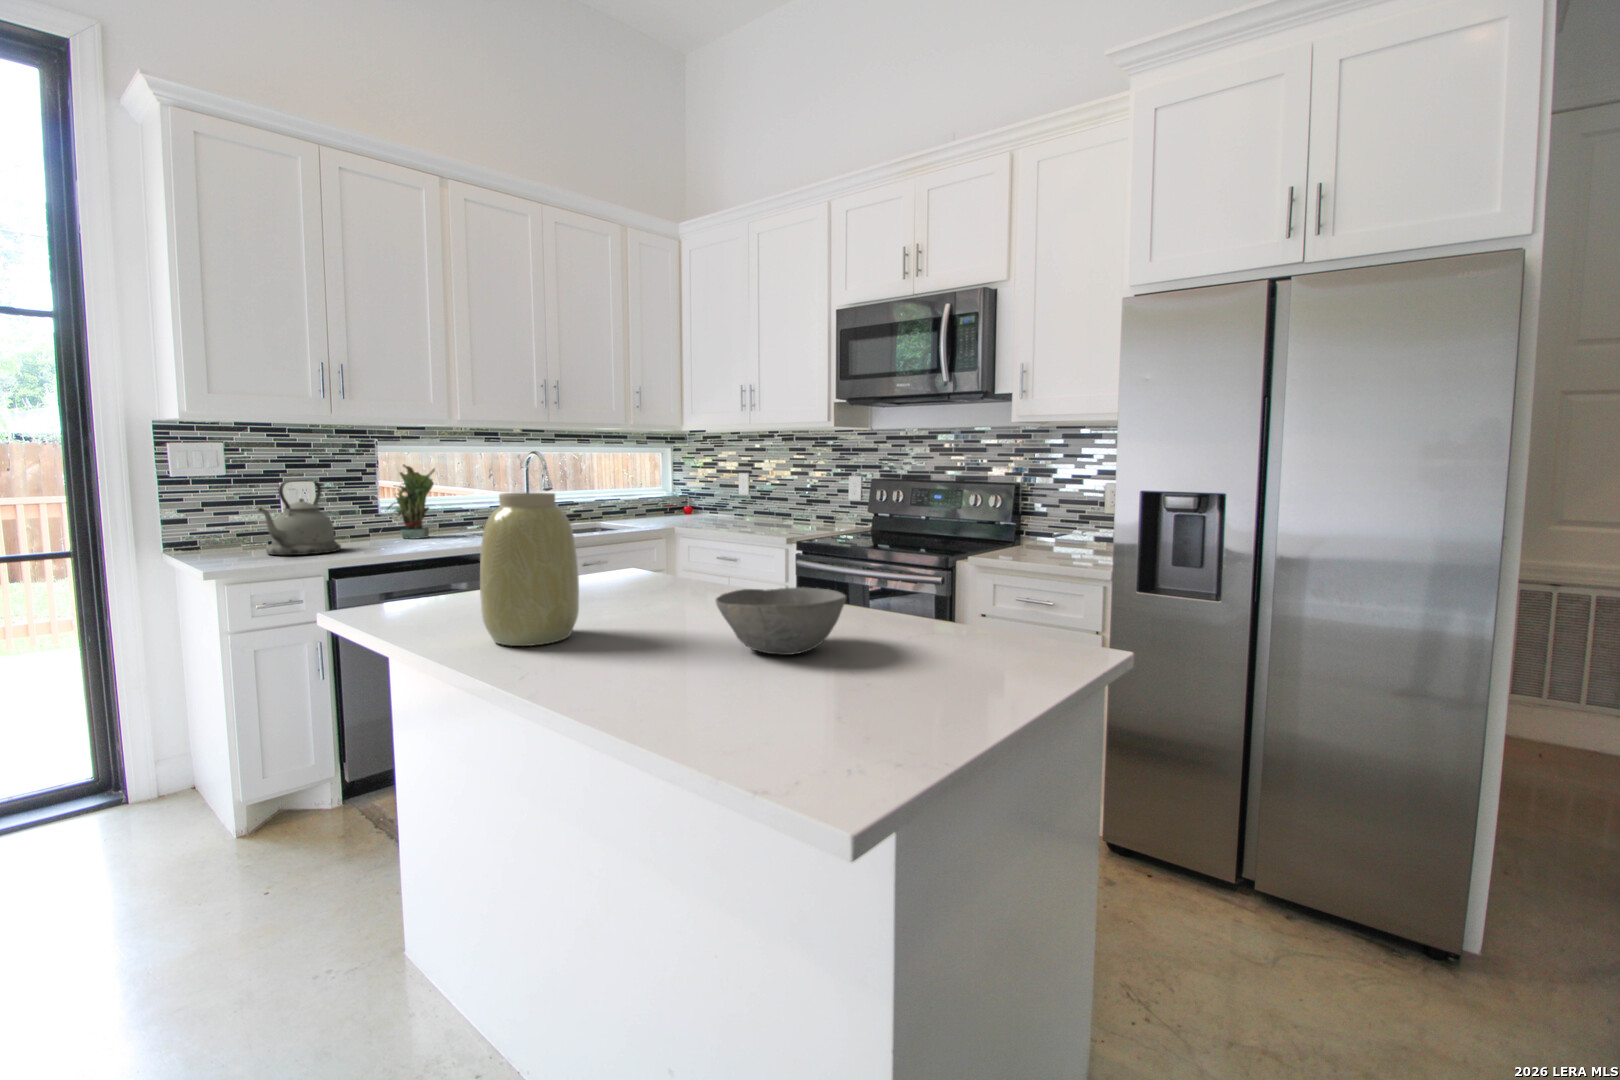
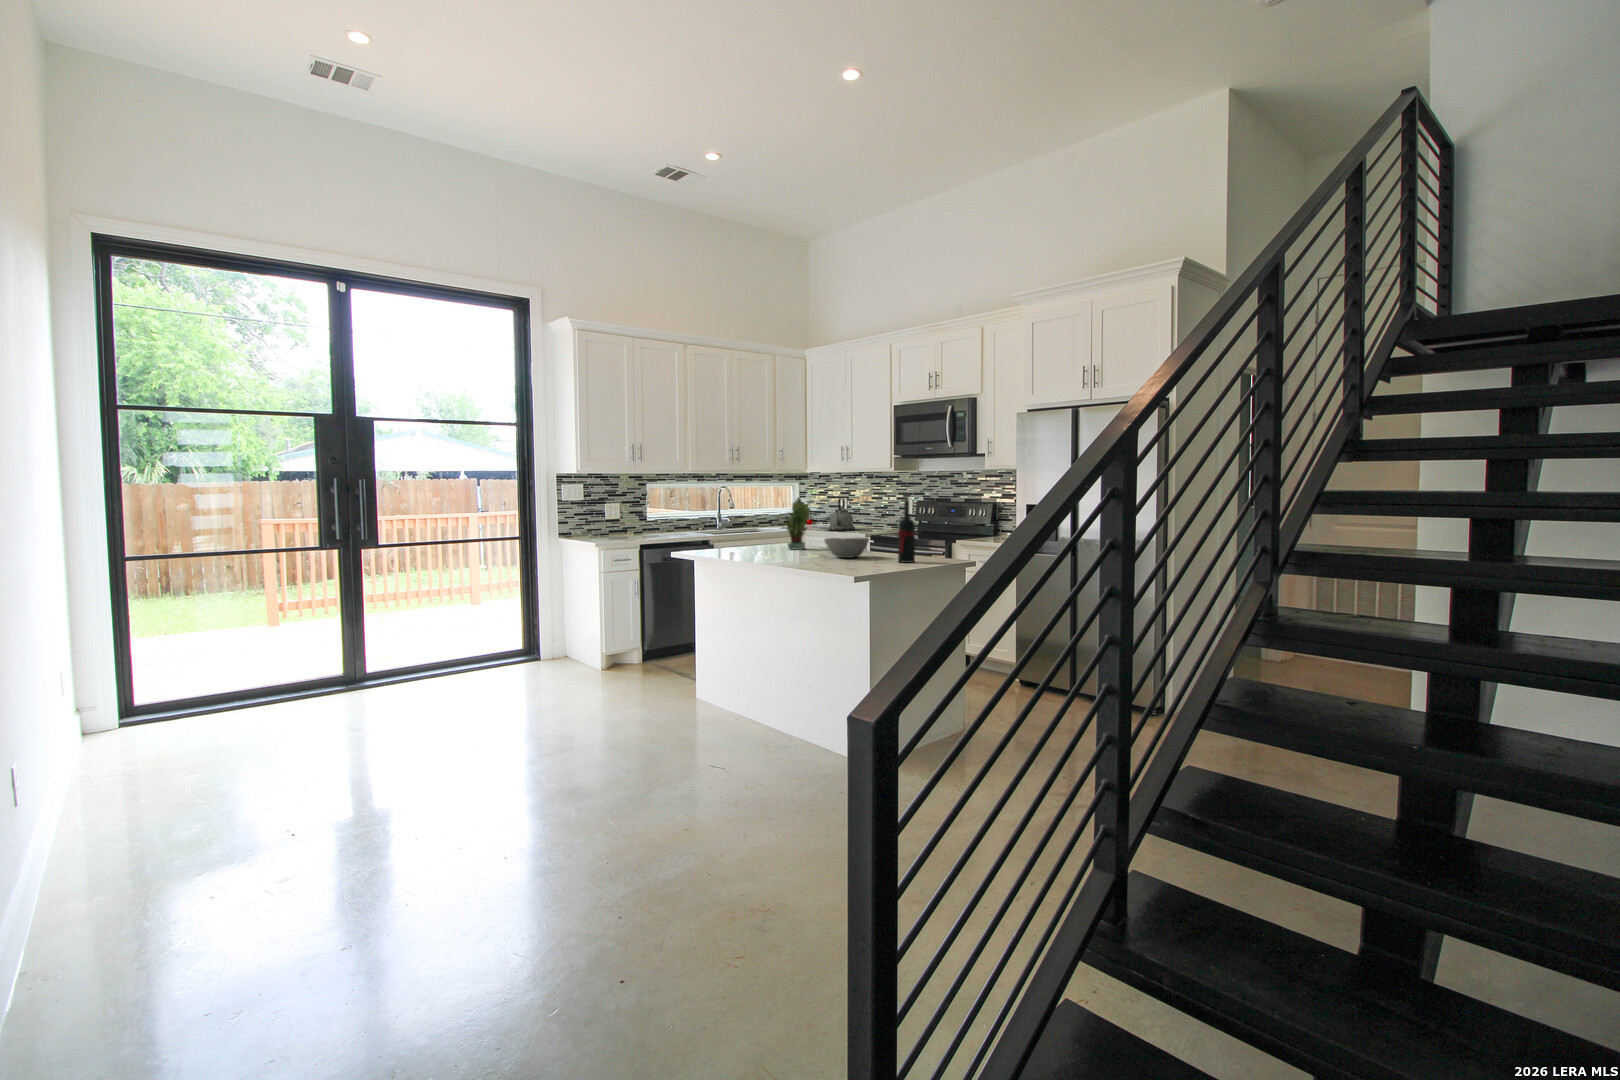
potted plant: present [387,464,435,539] -> present [782,497,812,550]
kettle: present [258,480,341,555] -> present [828,499,855,530]
wine bottle: none [953,484,1008,691] -> present [898,498,915,563]
vase: present [480,493,579,646] -> none [743,504,775,556]

